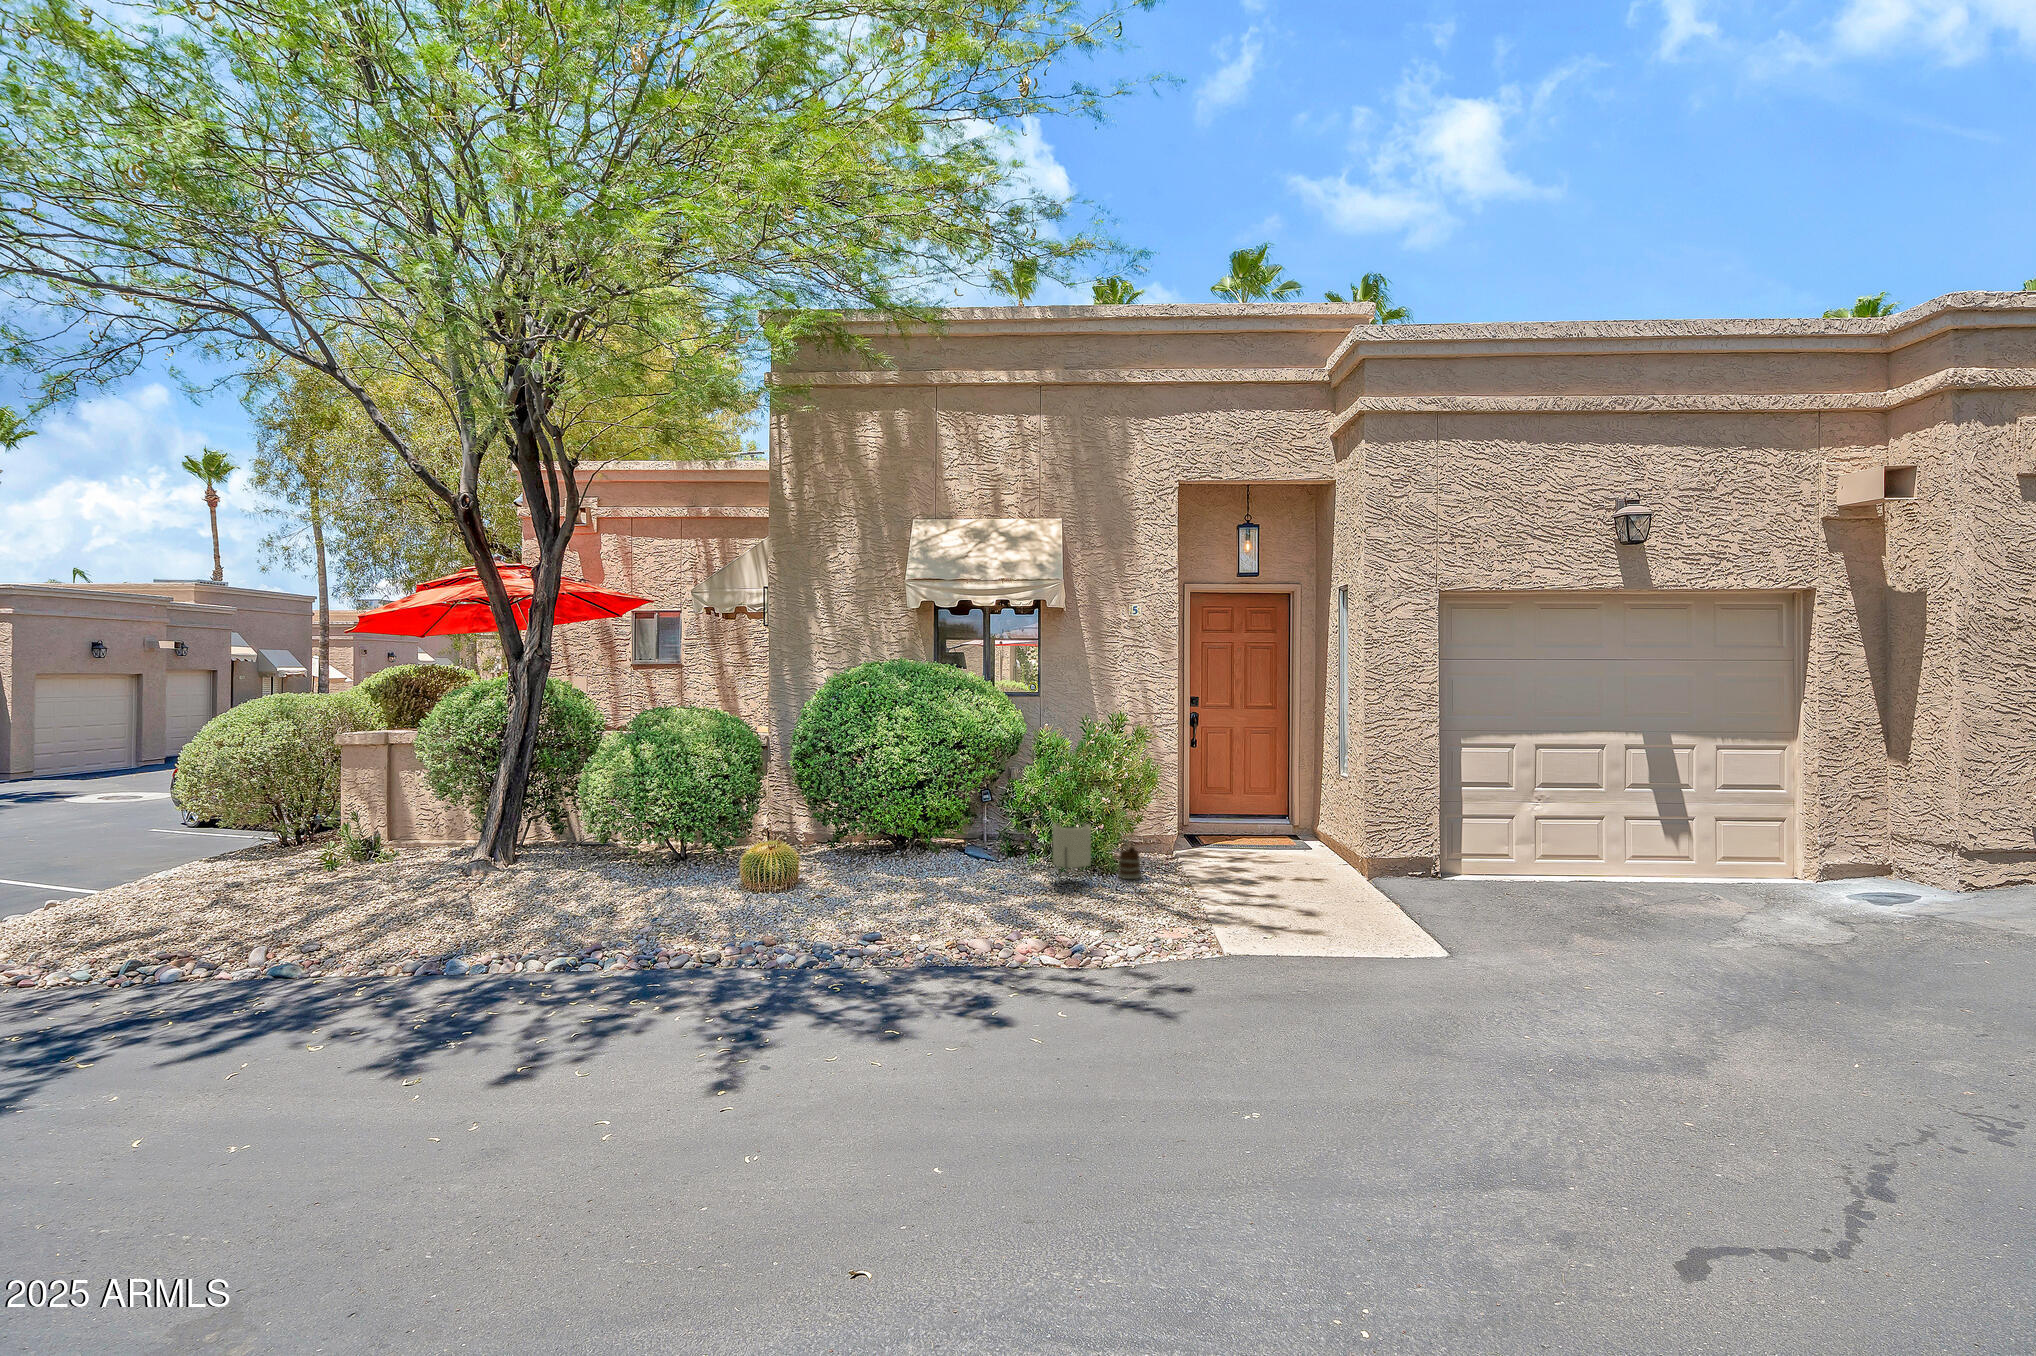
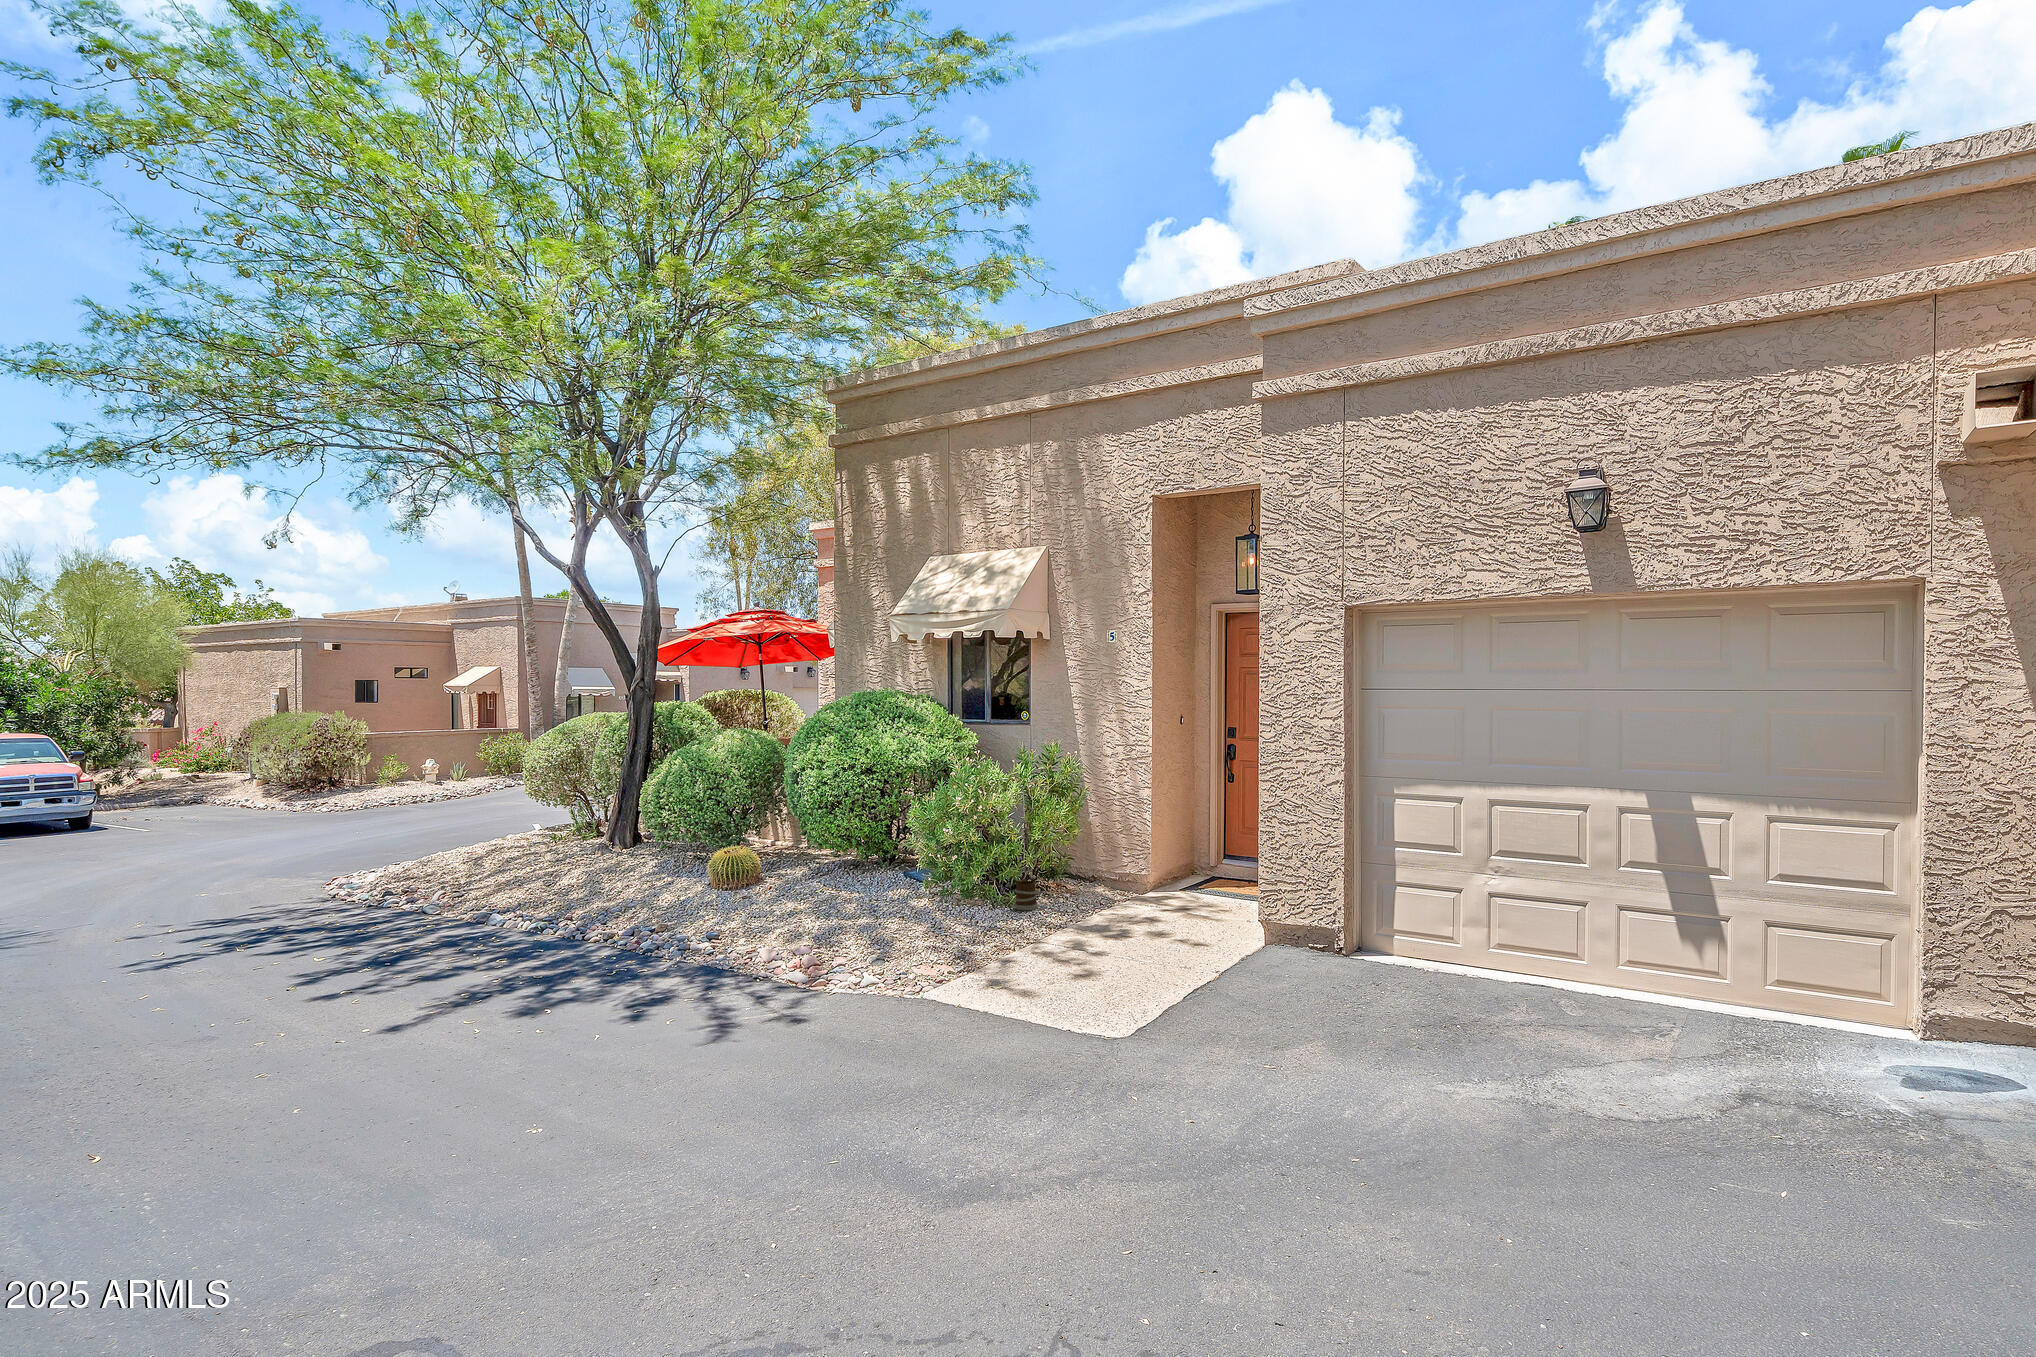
planter: present [1053,824,1092,881] -> none [948,848,985,908]

